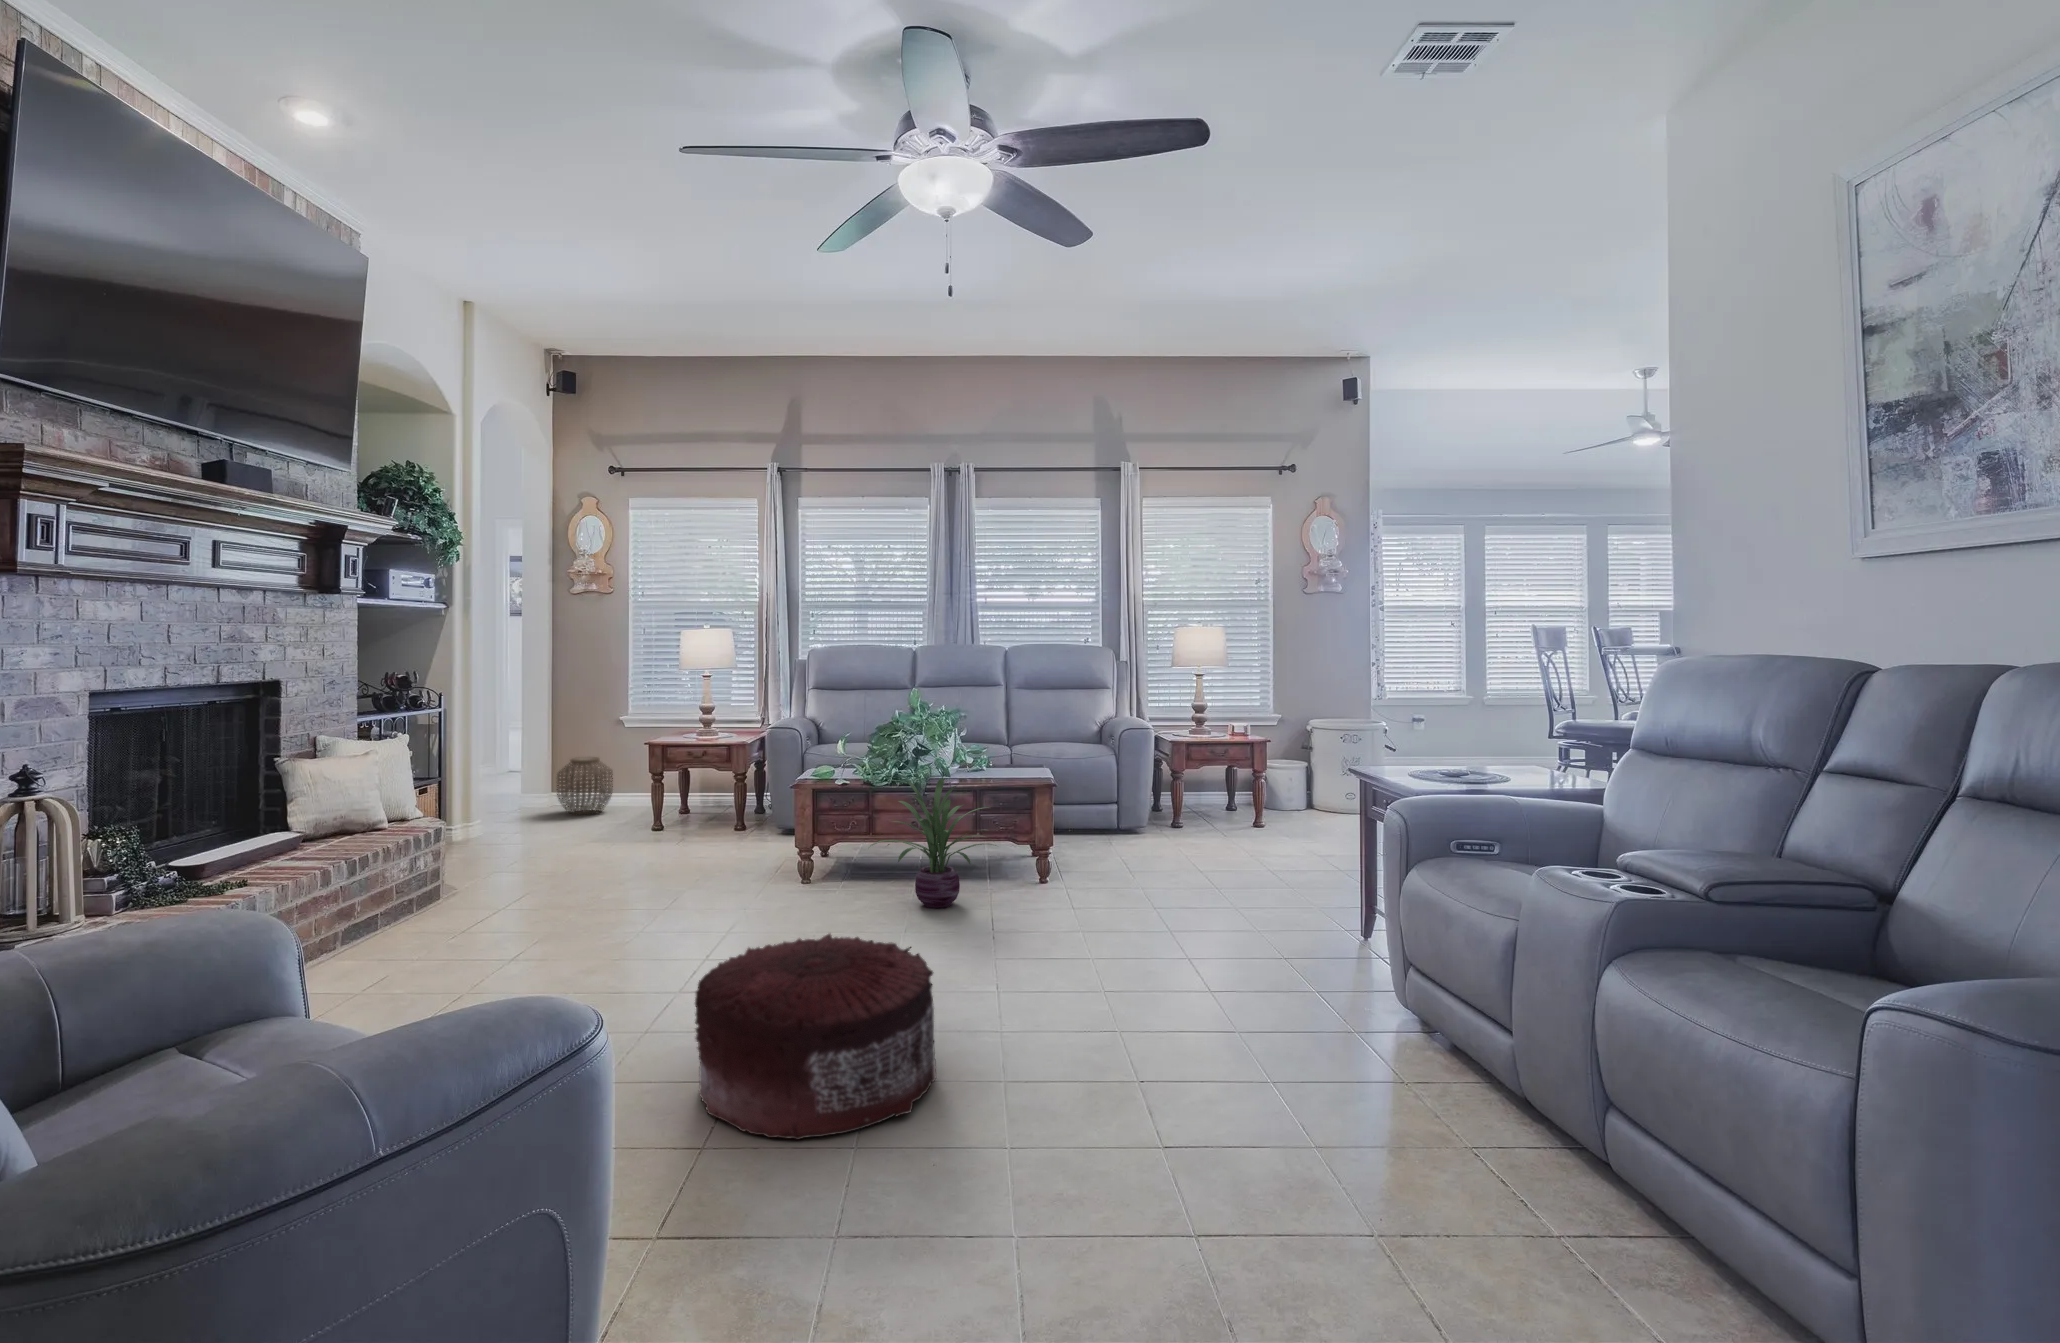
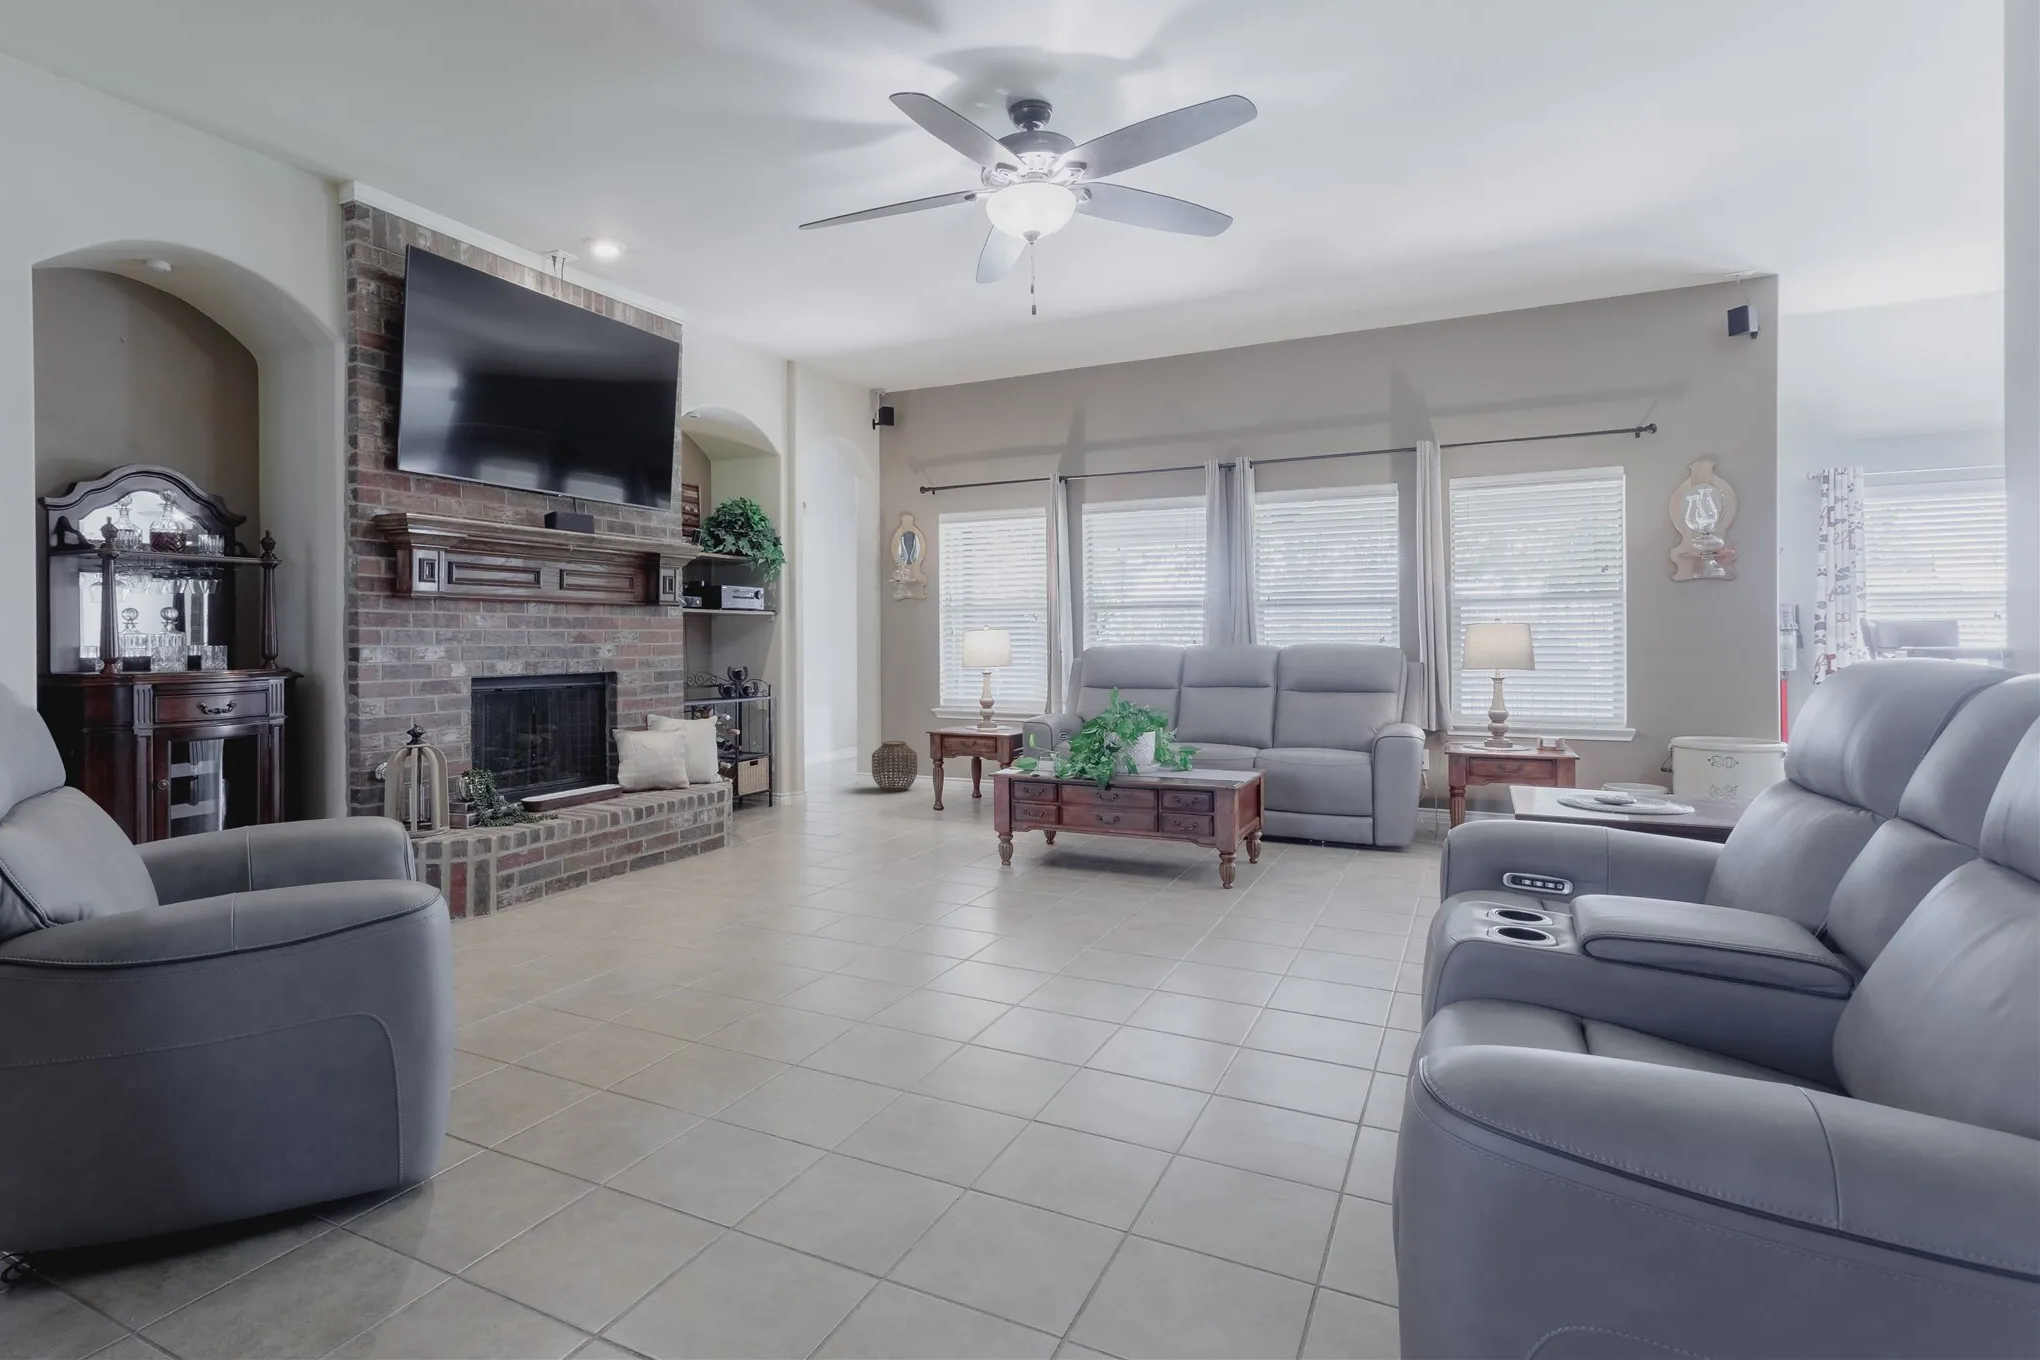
decorative plant: present [870,778,992,908] -> none [1024,776,1160,903]
pouf: present [695,934,936,1140] -> none [701,900,921,1066]

